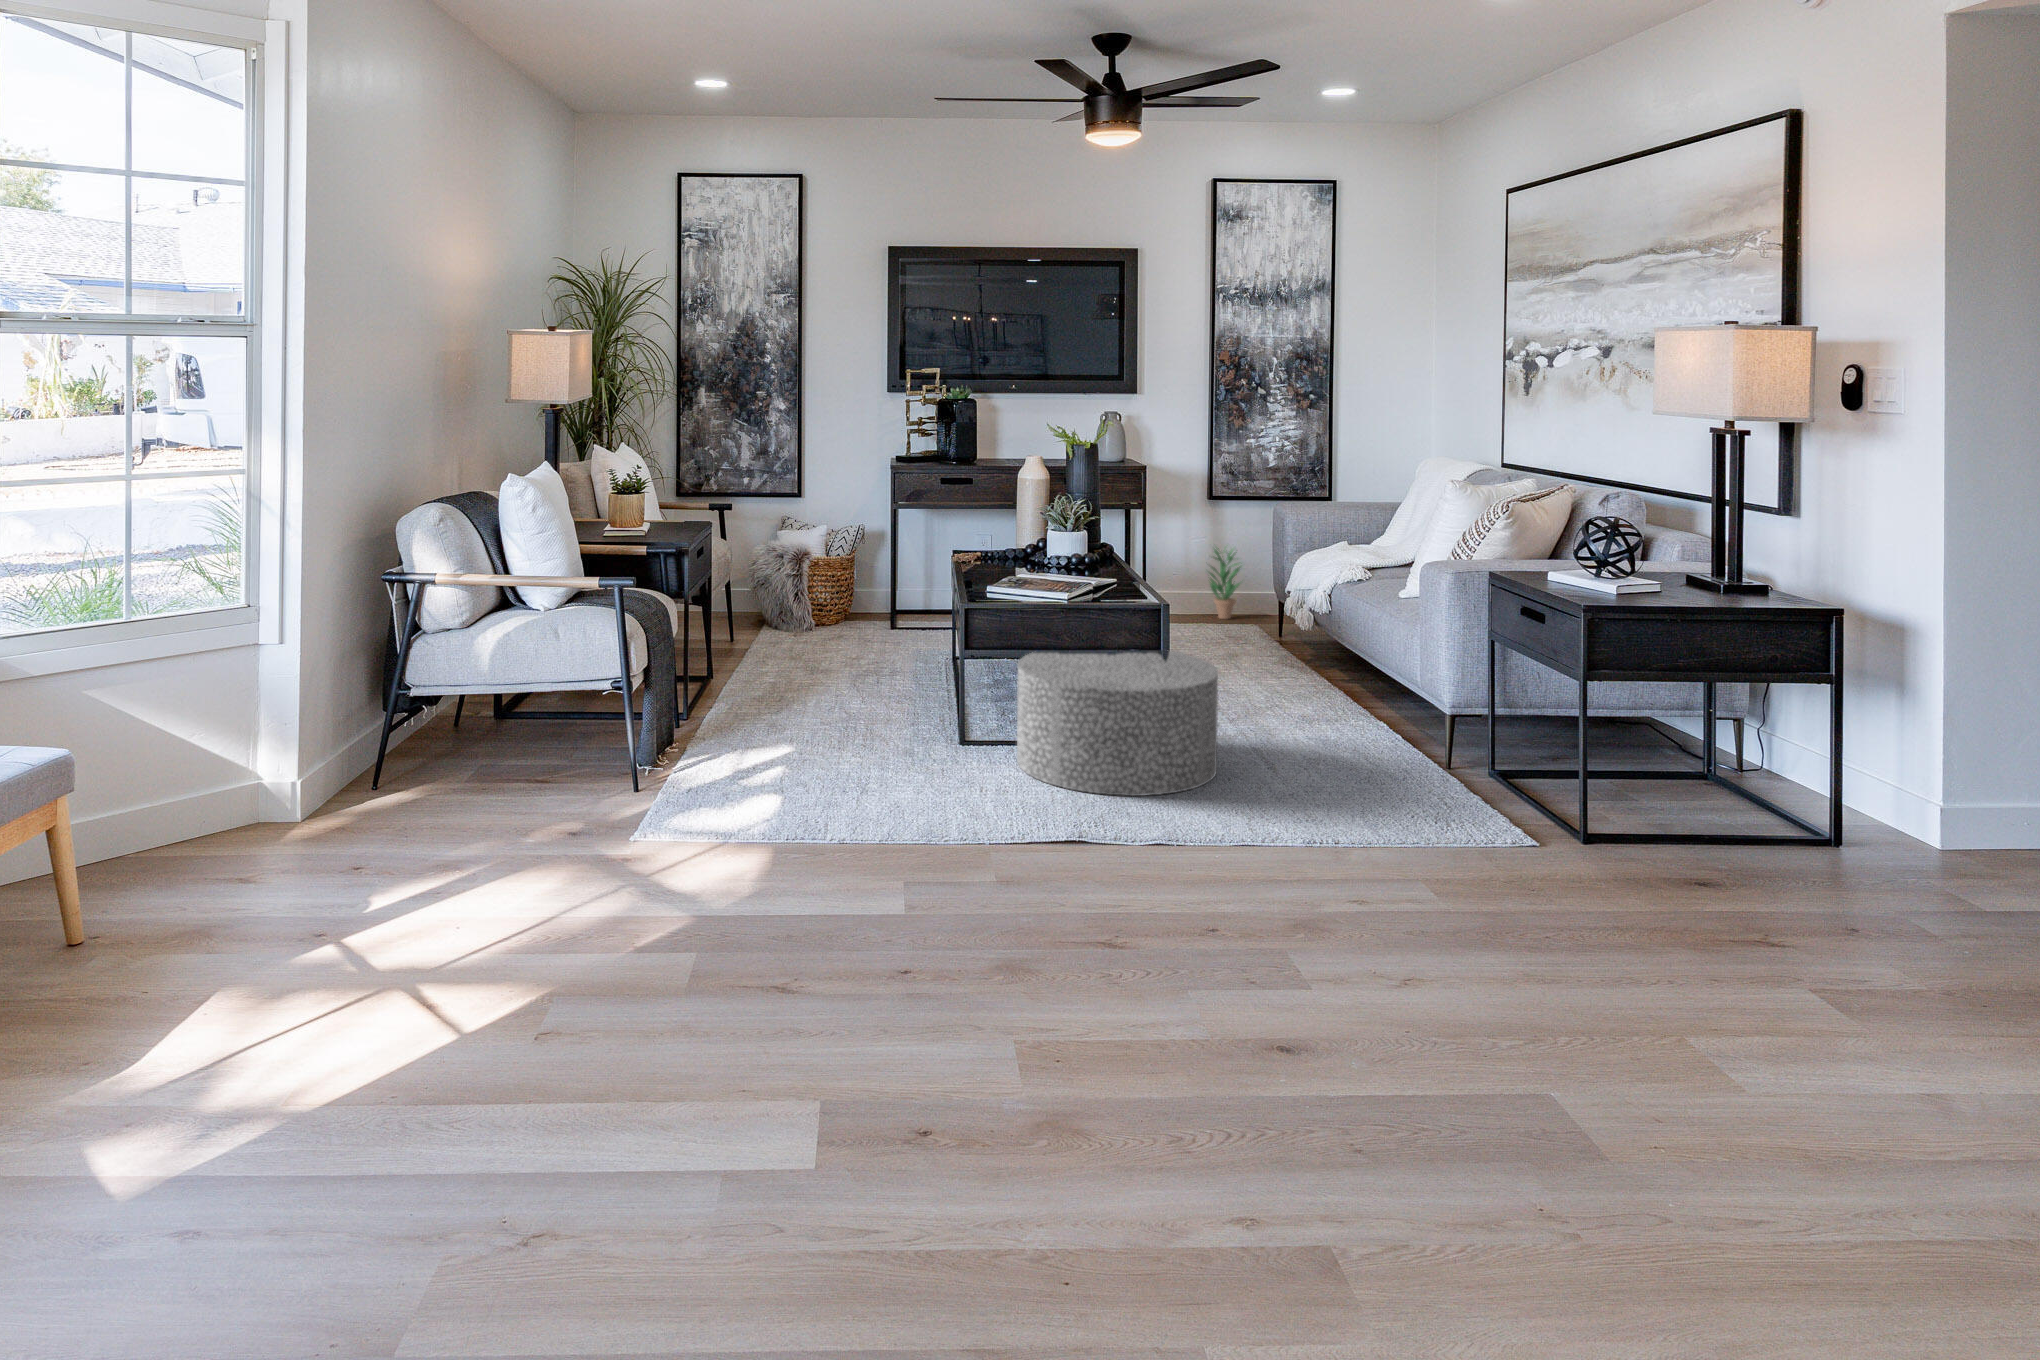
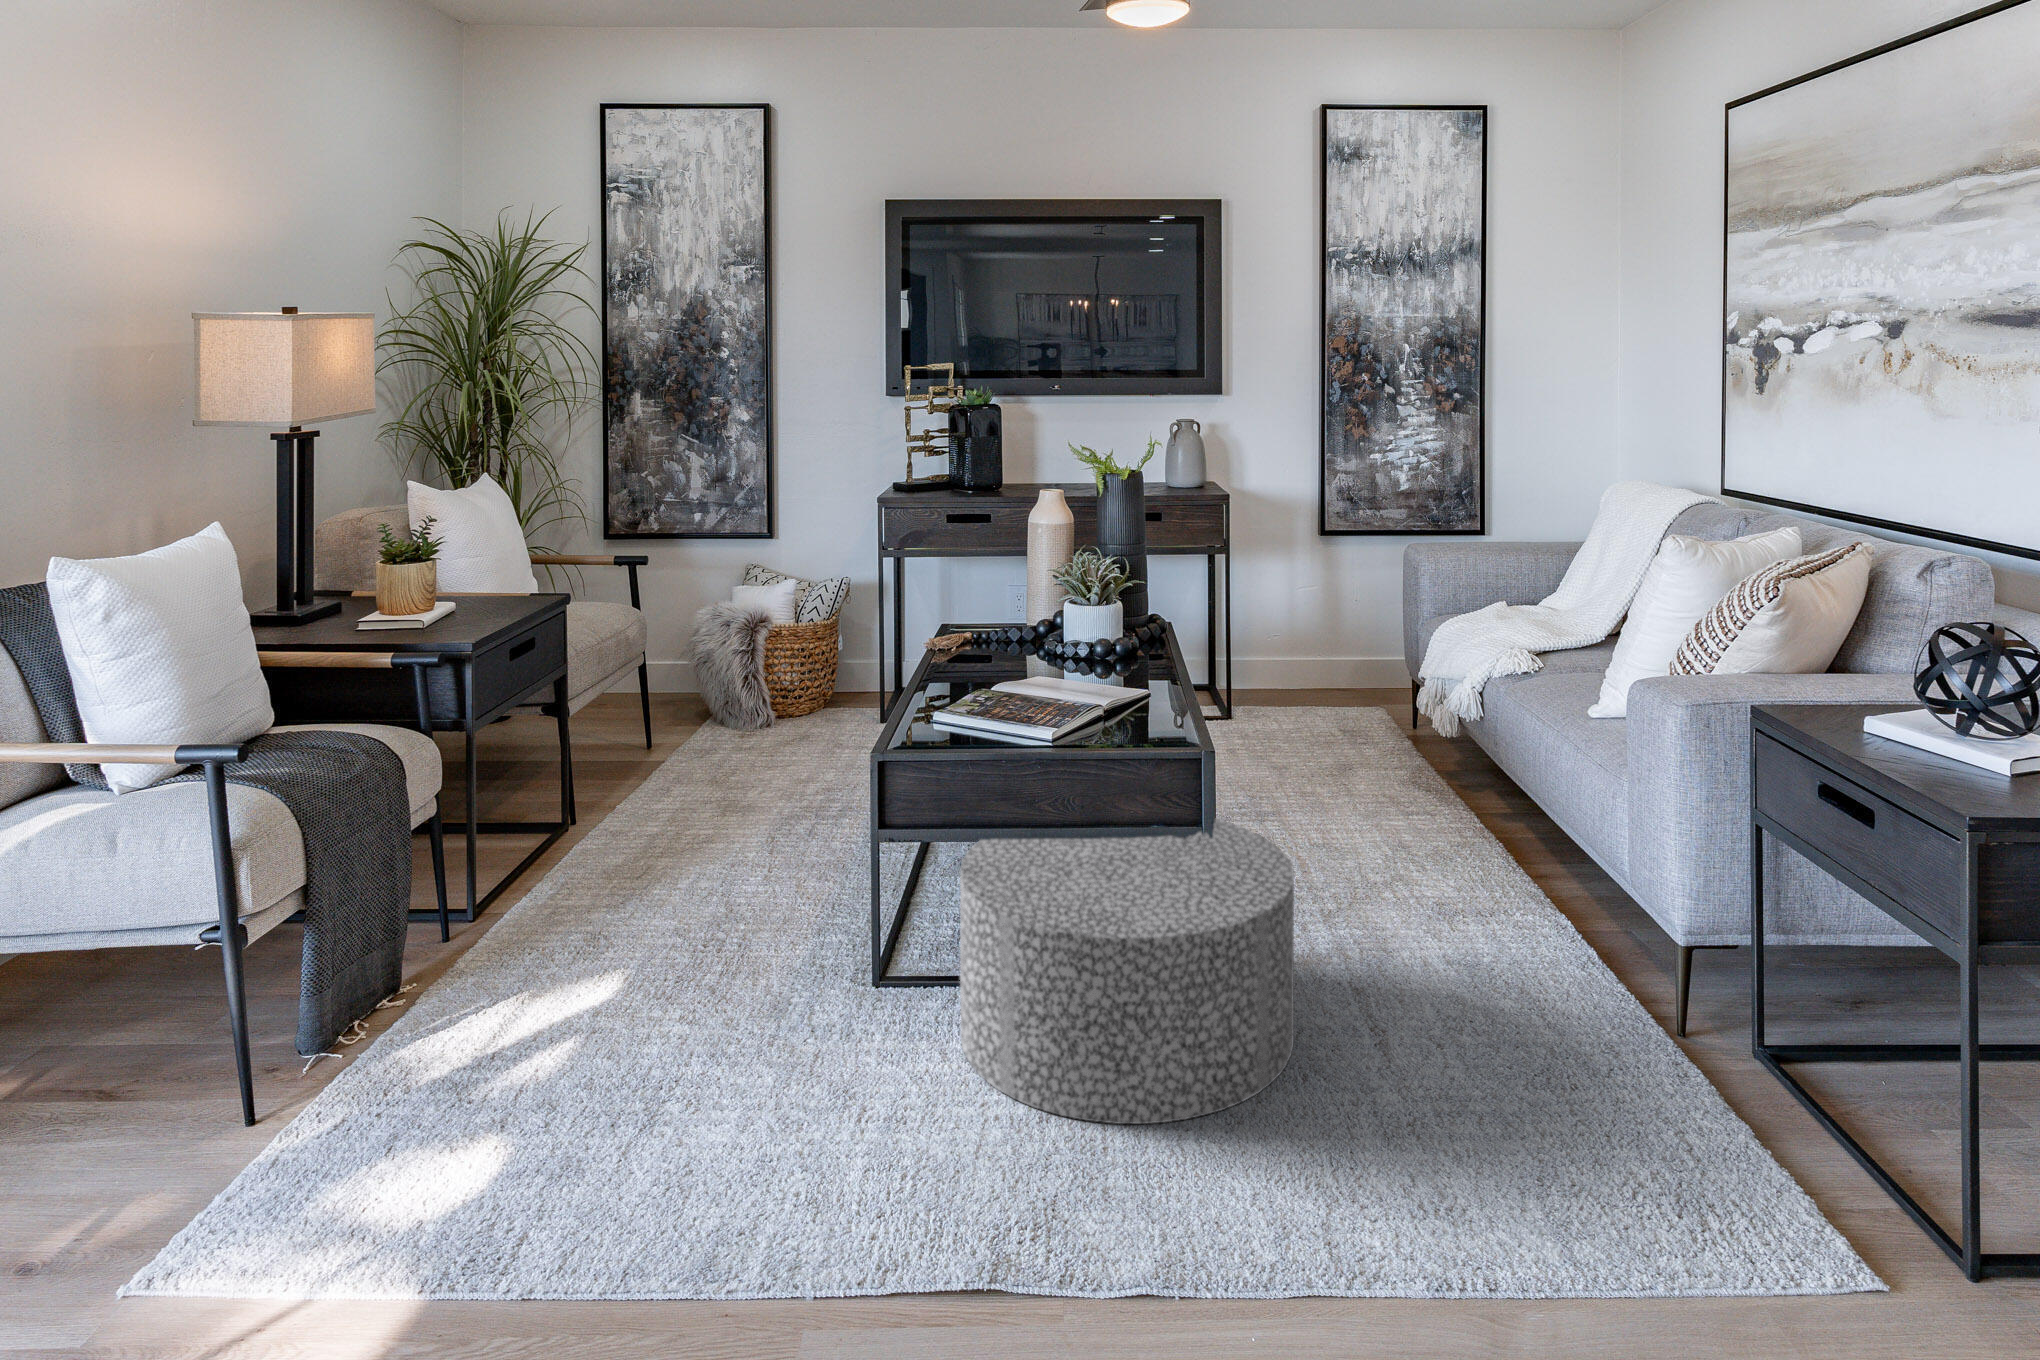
potted plant: present [1210,548,1240,619] -> none [1312,594,1366,697]

